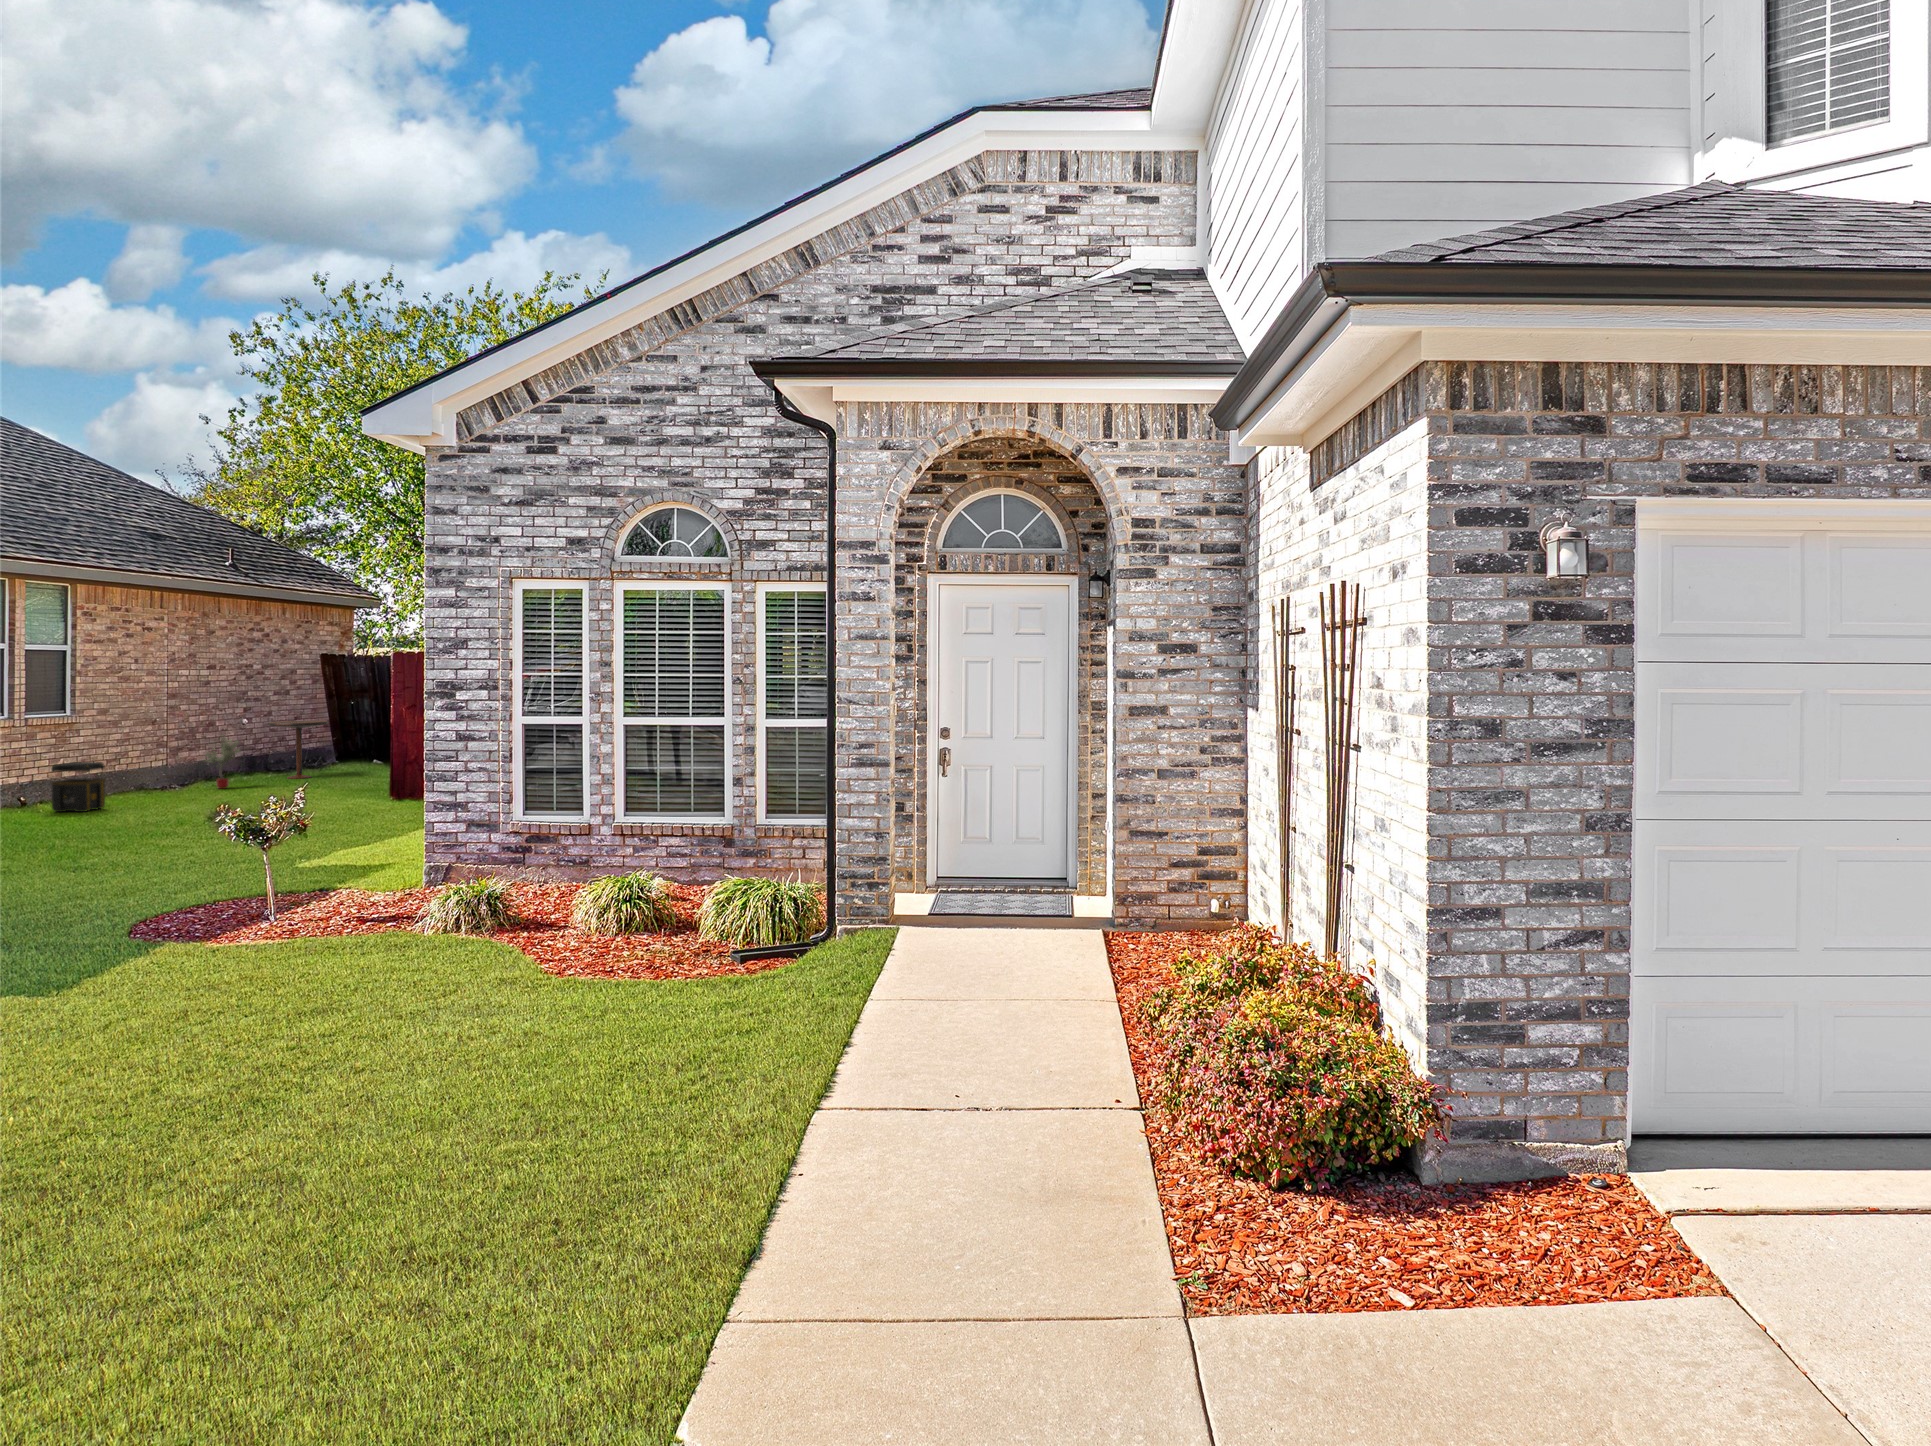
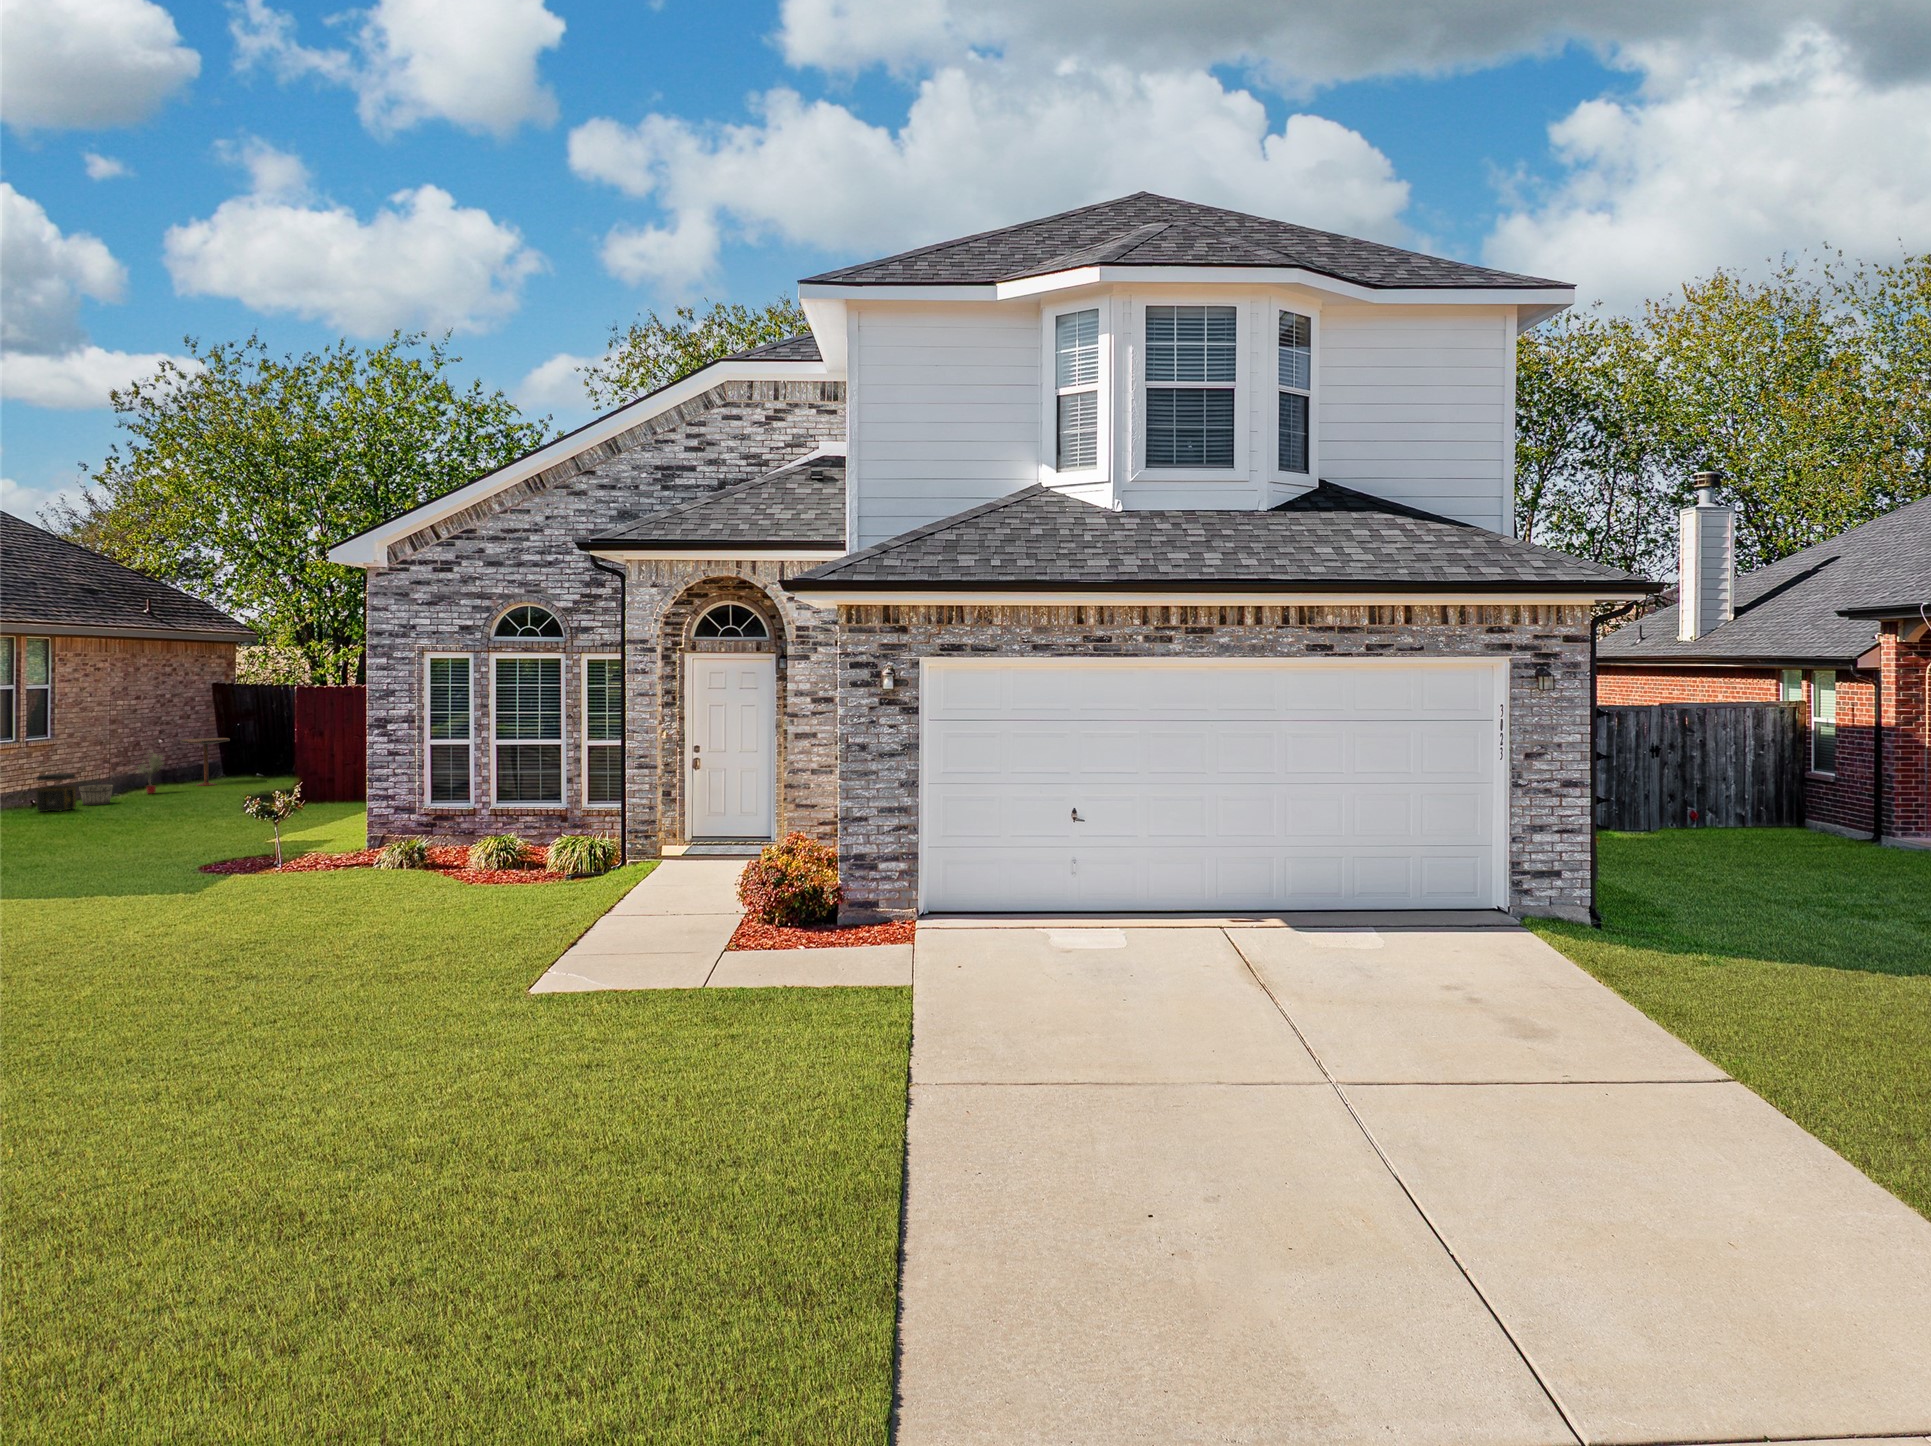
wooden bucket: none [117,770,162,803] -> present [79,781,113,805]

